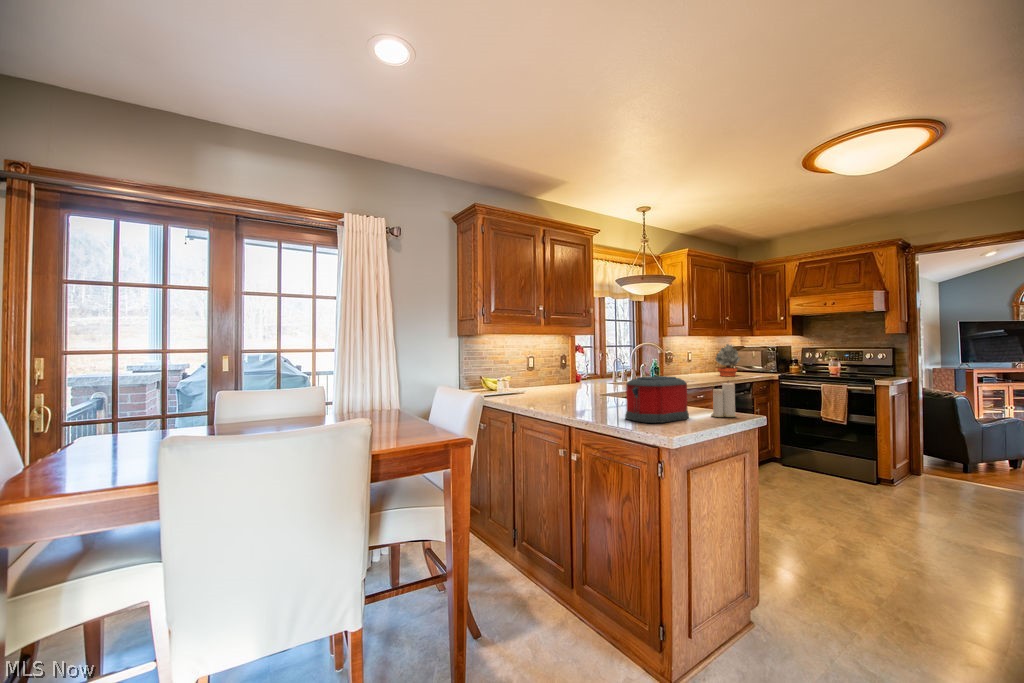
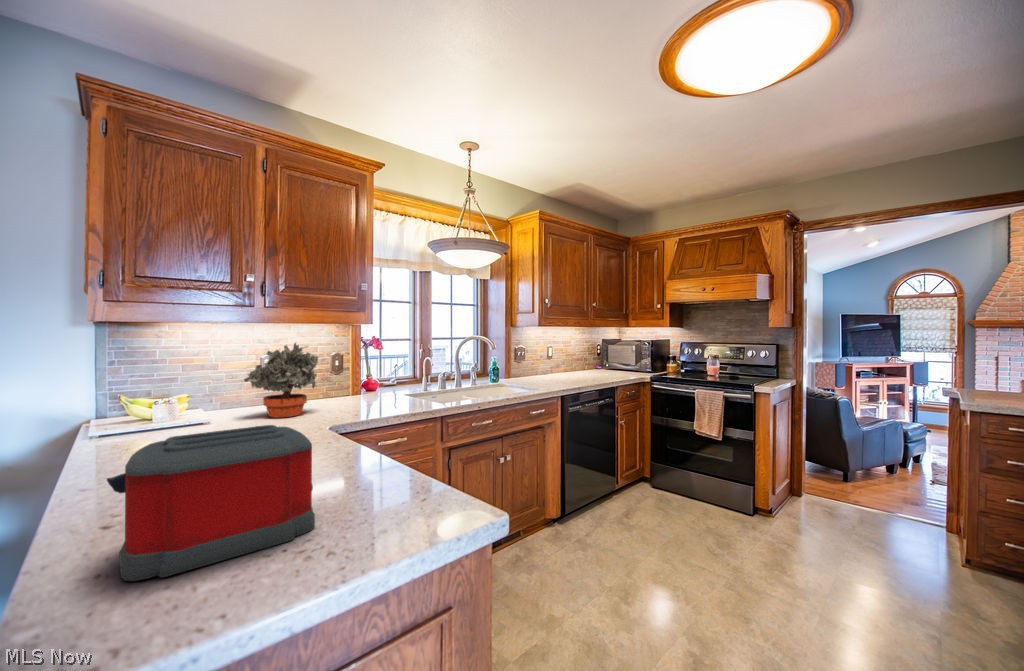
potted plant: present [716,344,740,377] -> present [244,343,318,418]
candle: present [711,383,735,417] -> none [374,435,435,526]

